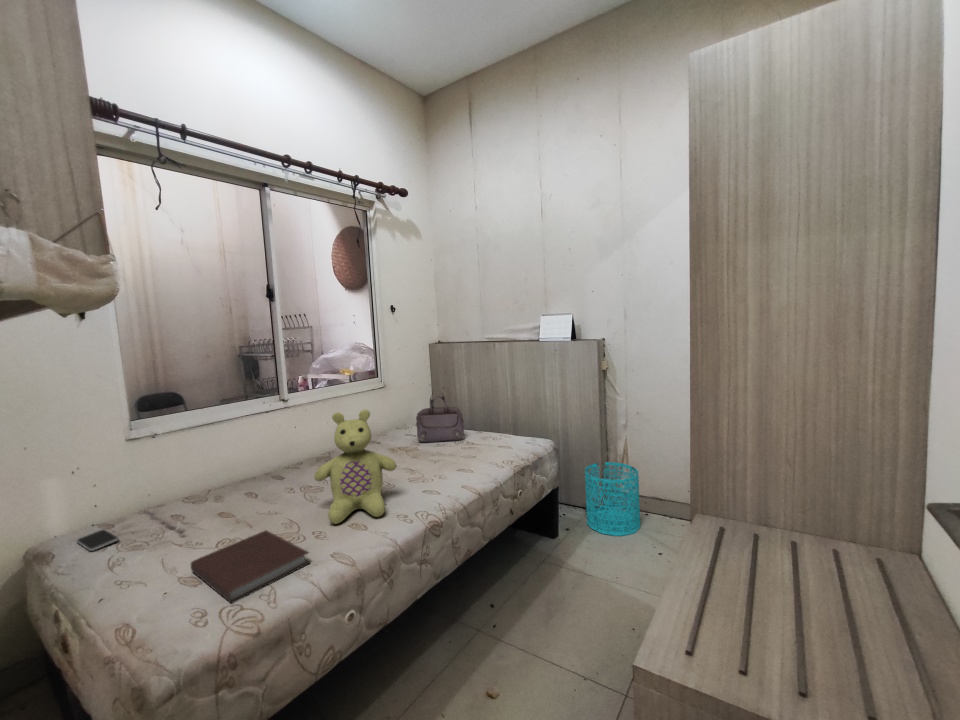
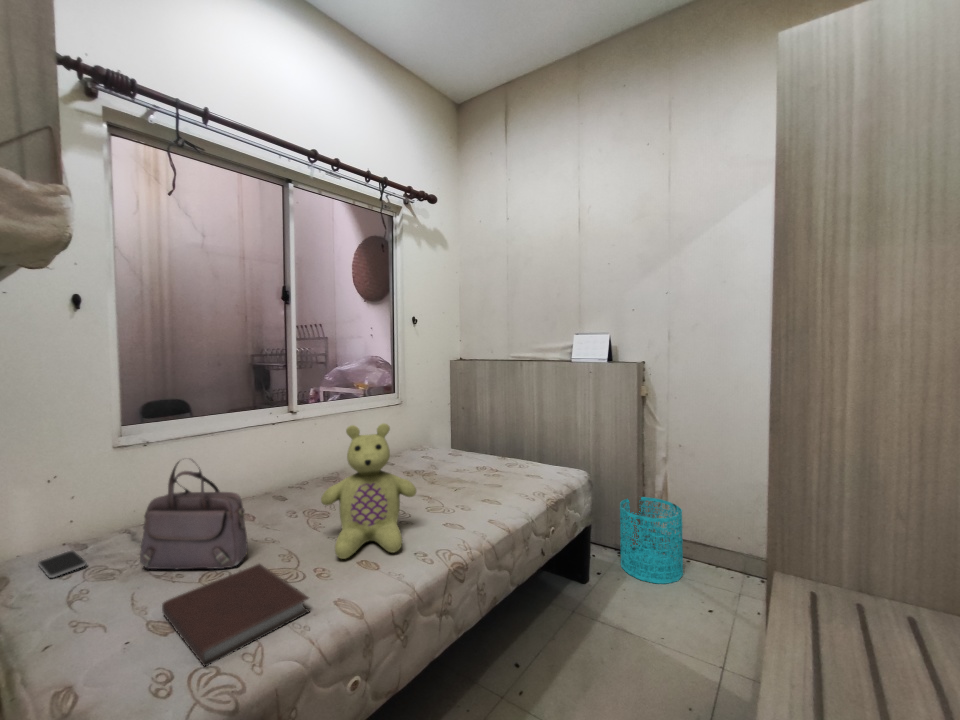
handbag: present [416,394,464,442] -> present [140,459,248,569]

